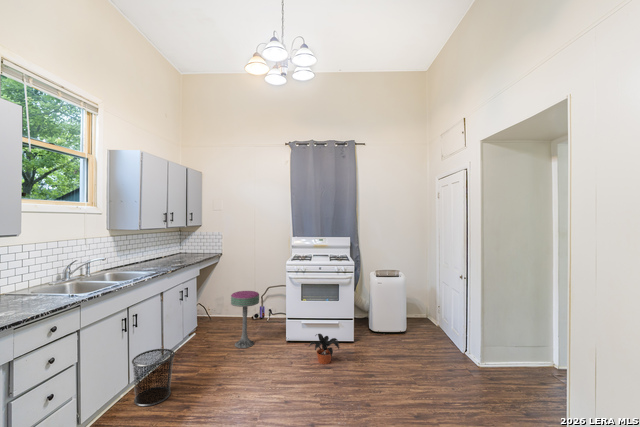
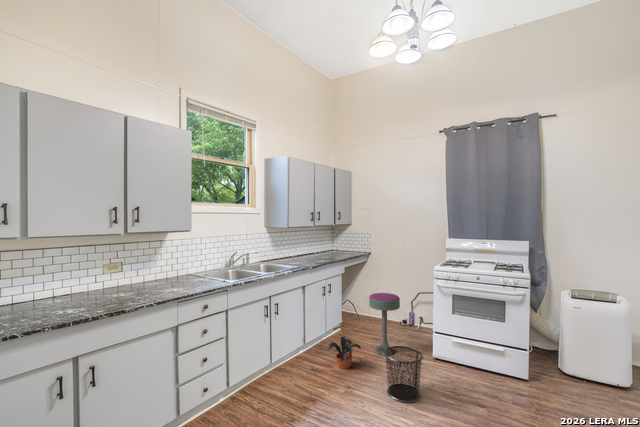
potted plant: present [309,334,339,364] -> present [328,336,361,369]
waste bin: present [132,349,175,407] -> present [384,346,423,403]

